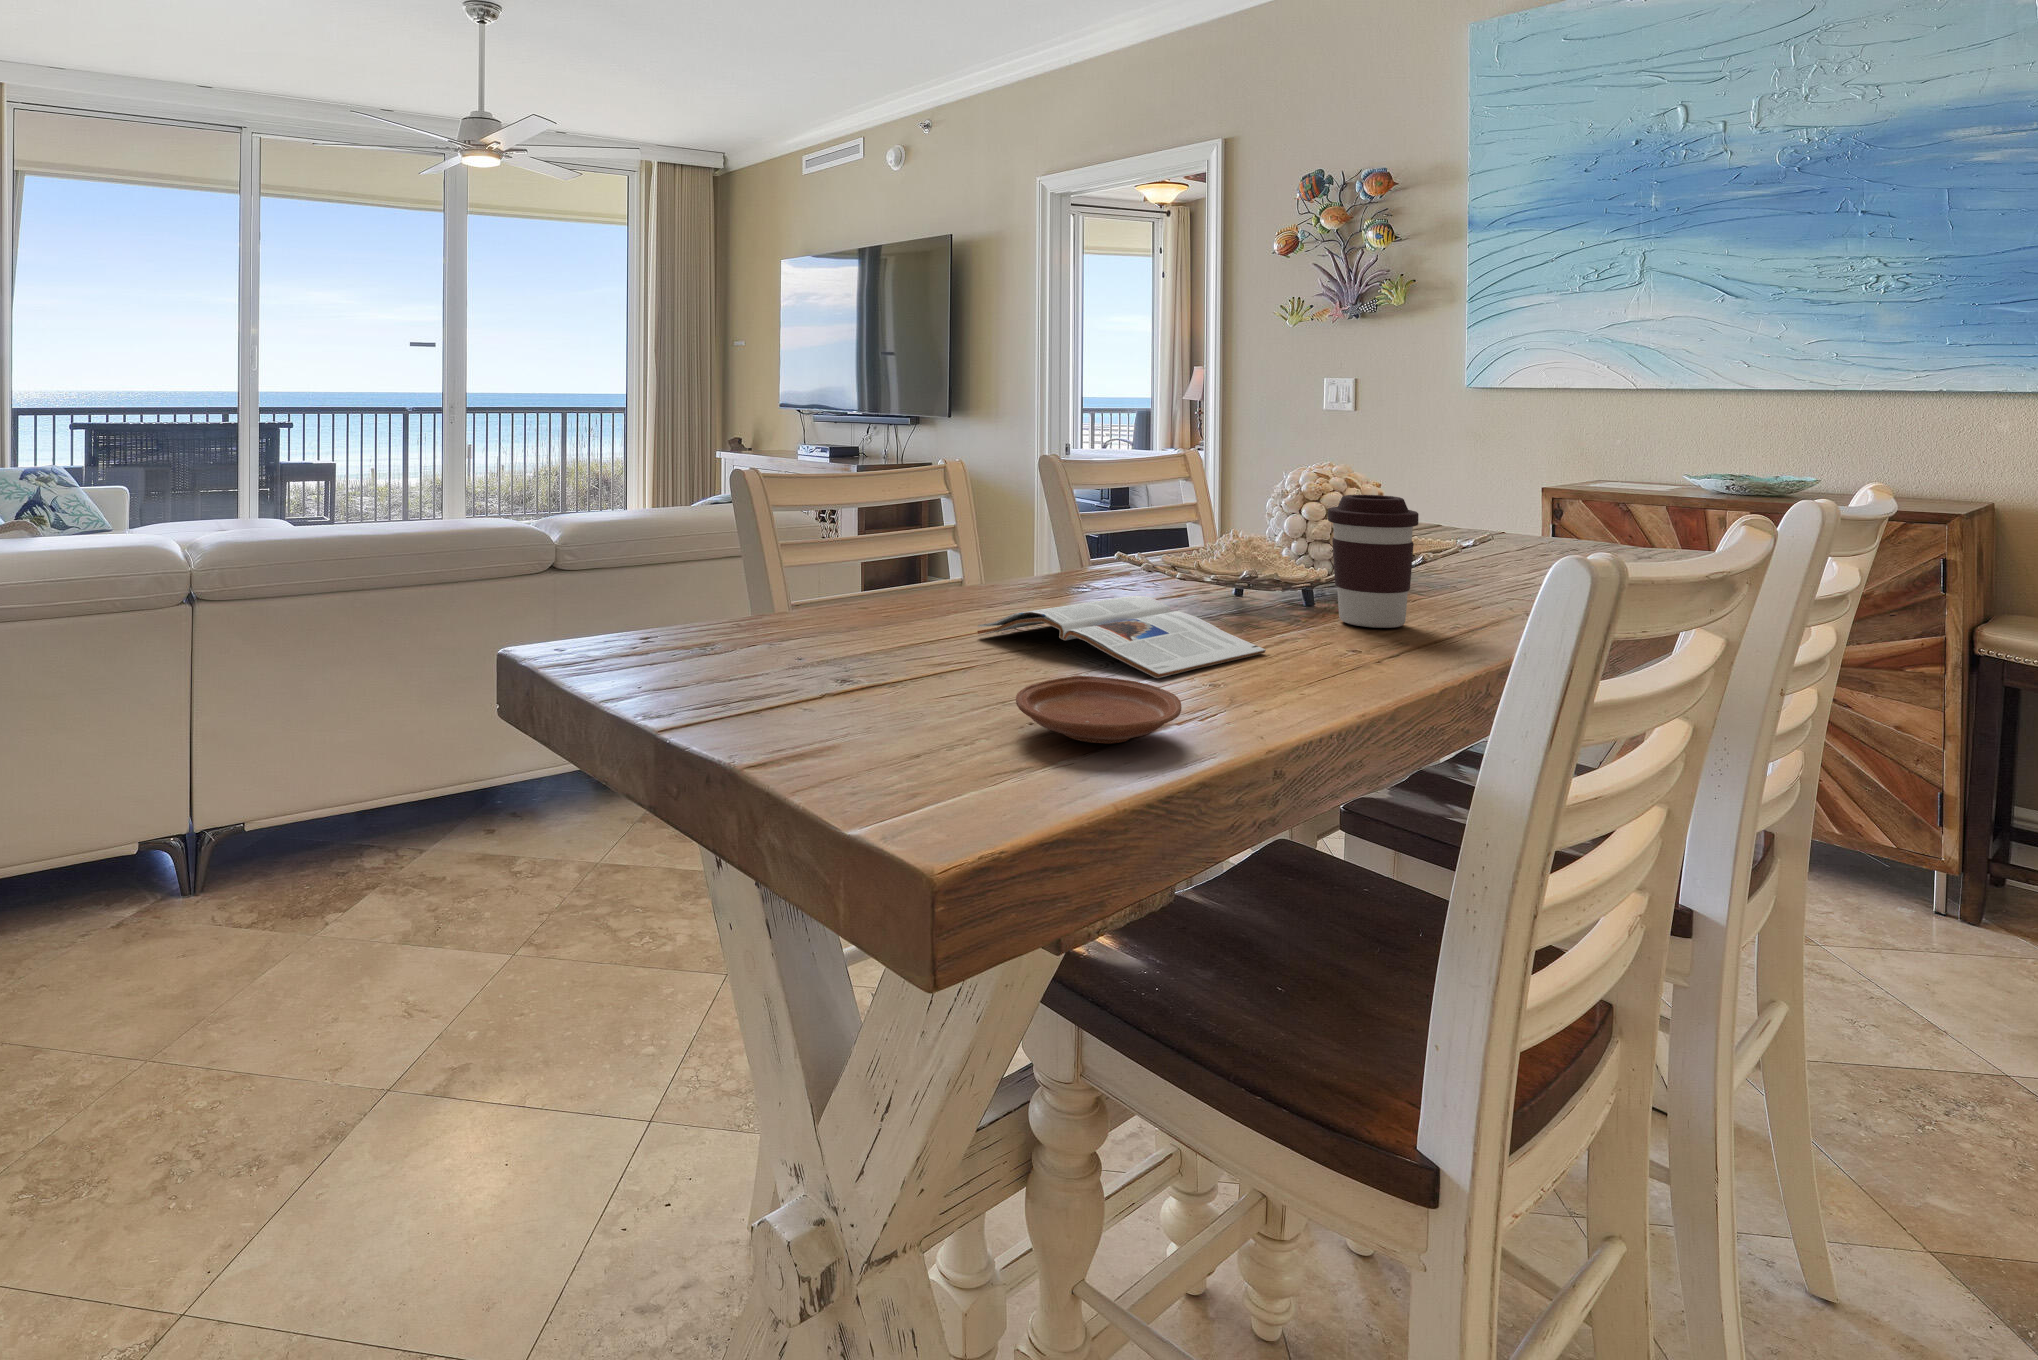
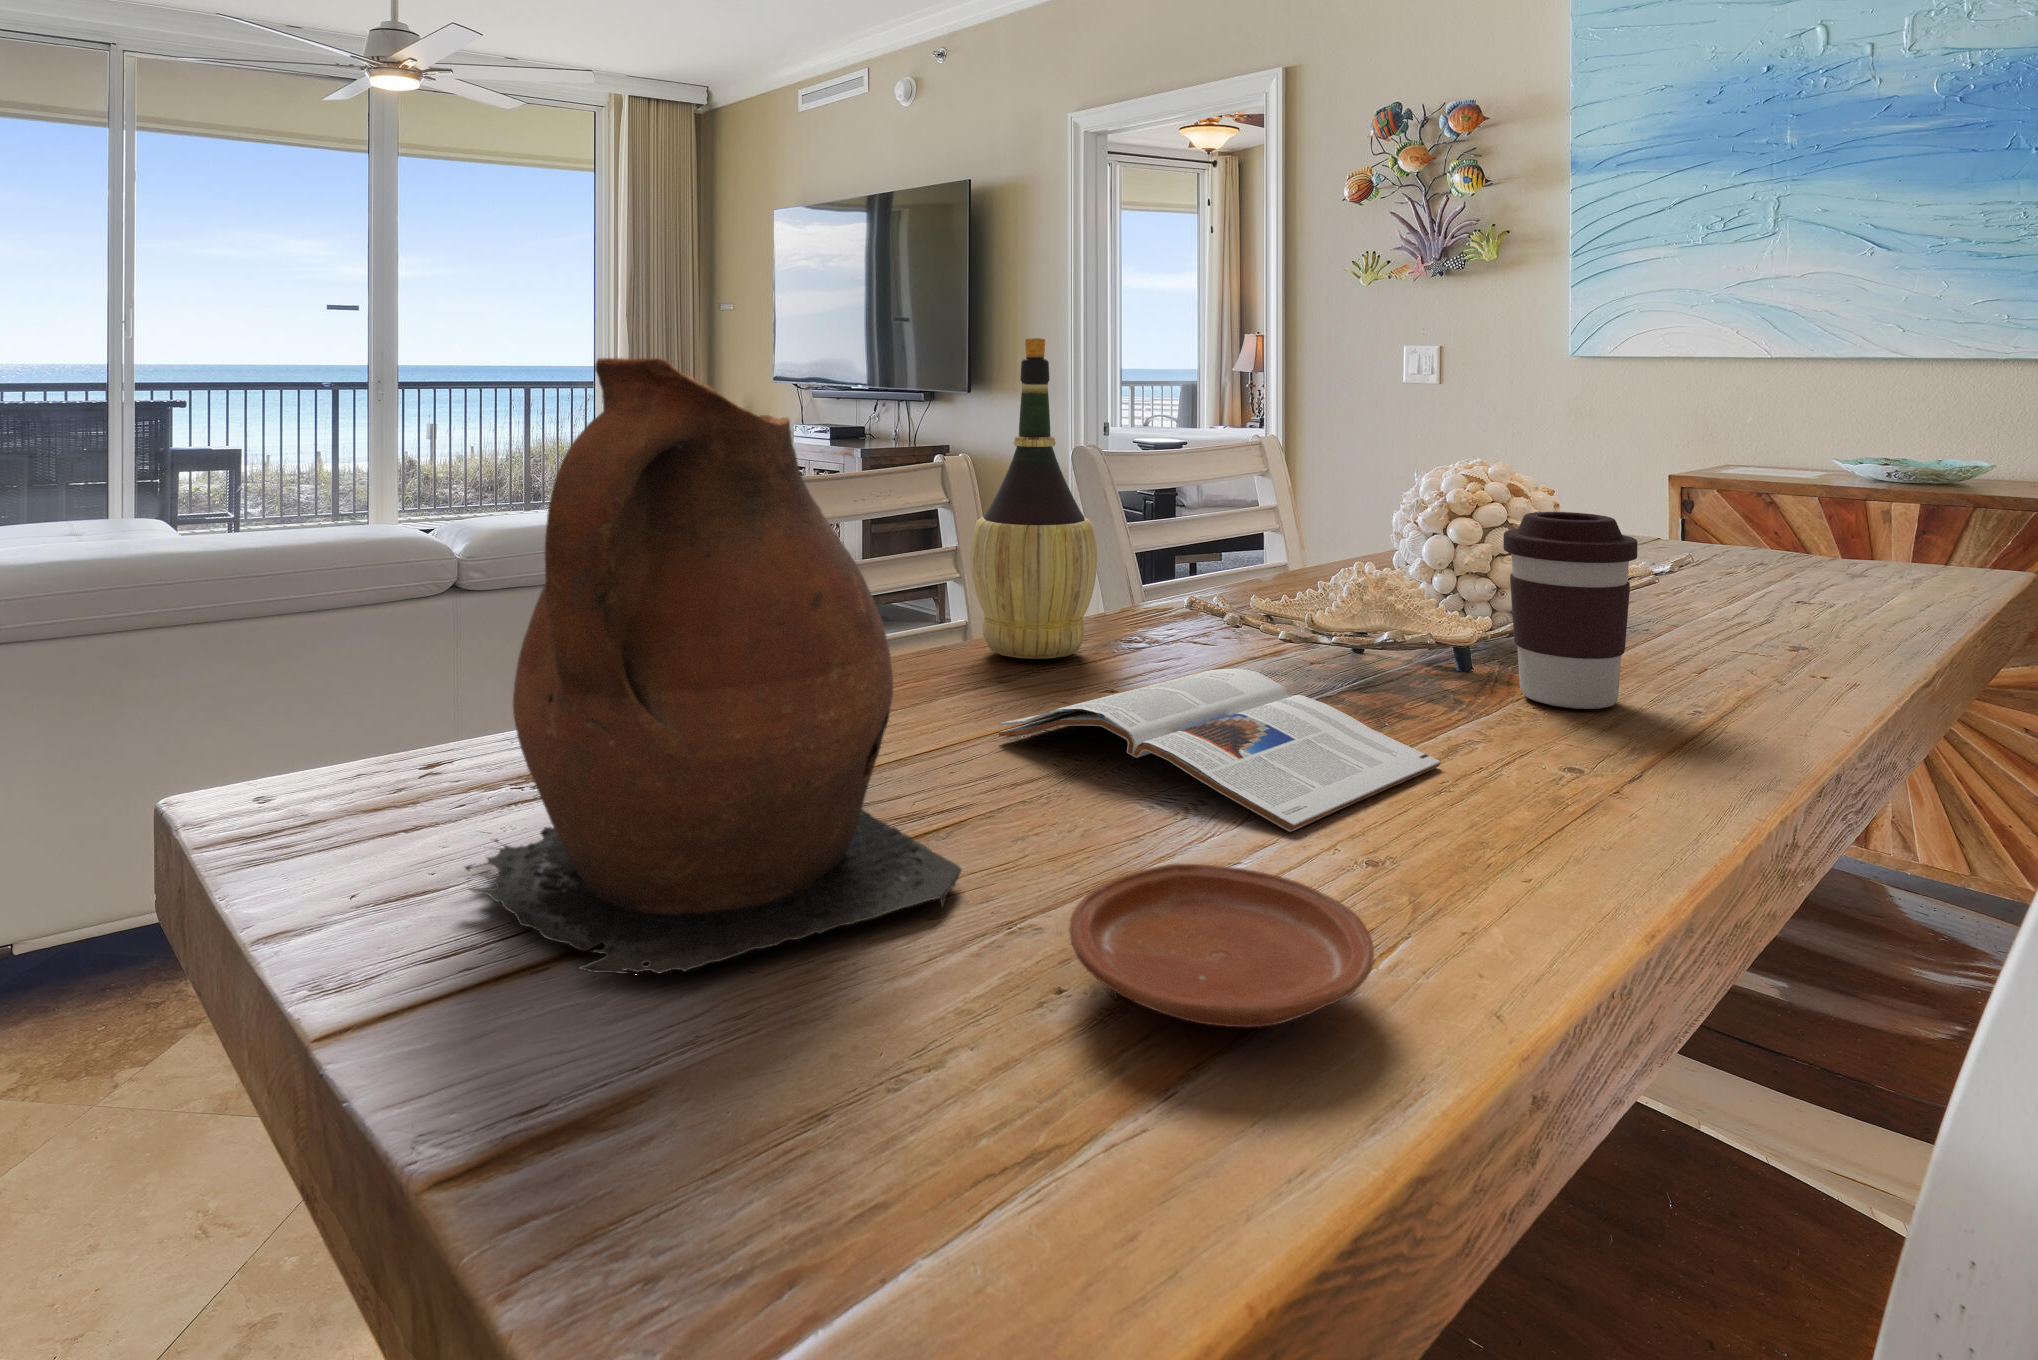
wine bottle: none [958,373,1048,597] -> present [970,337,1097,659]
ceramic pitcher: none [670,387,956,718] -> present [465,358,961,974]

